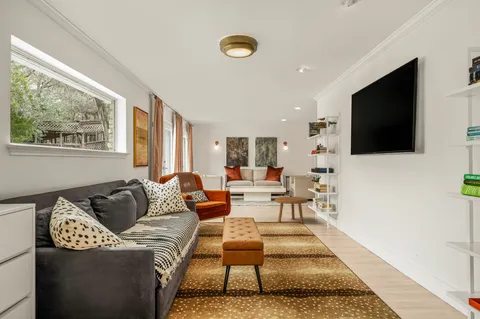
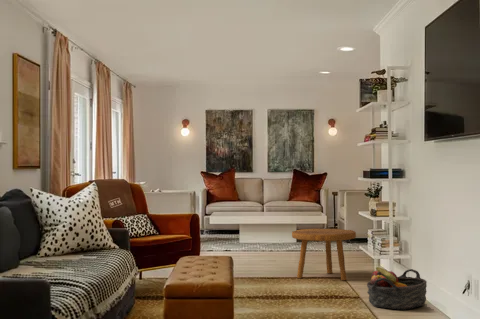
basket: none [321,220,354,244] -> present [367,267,427,310]

